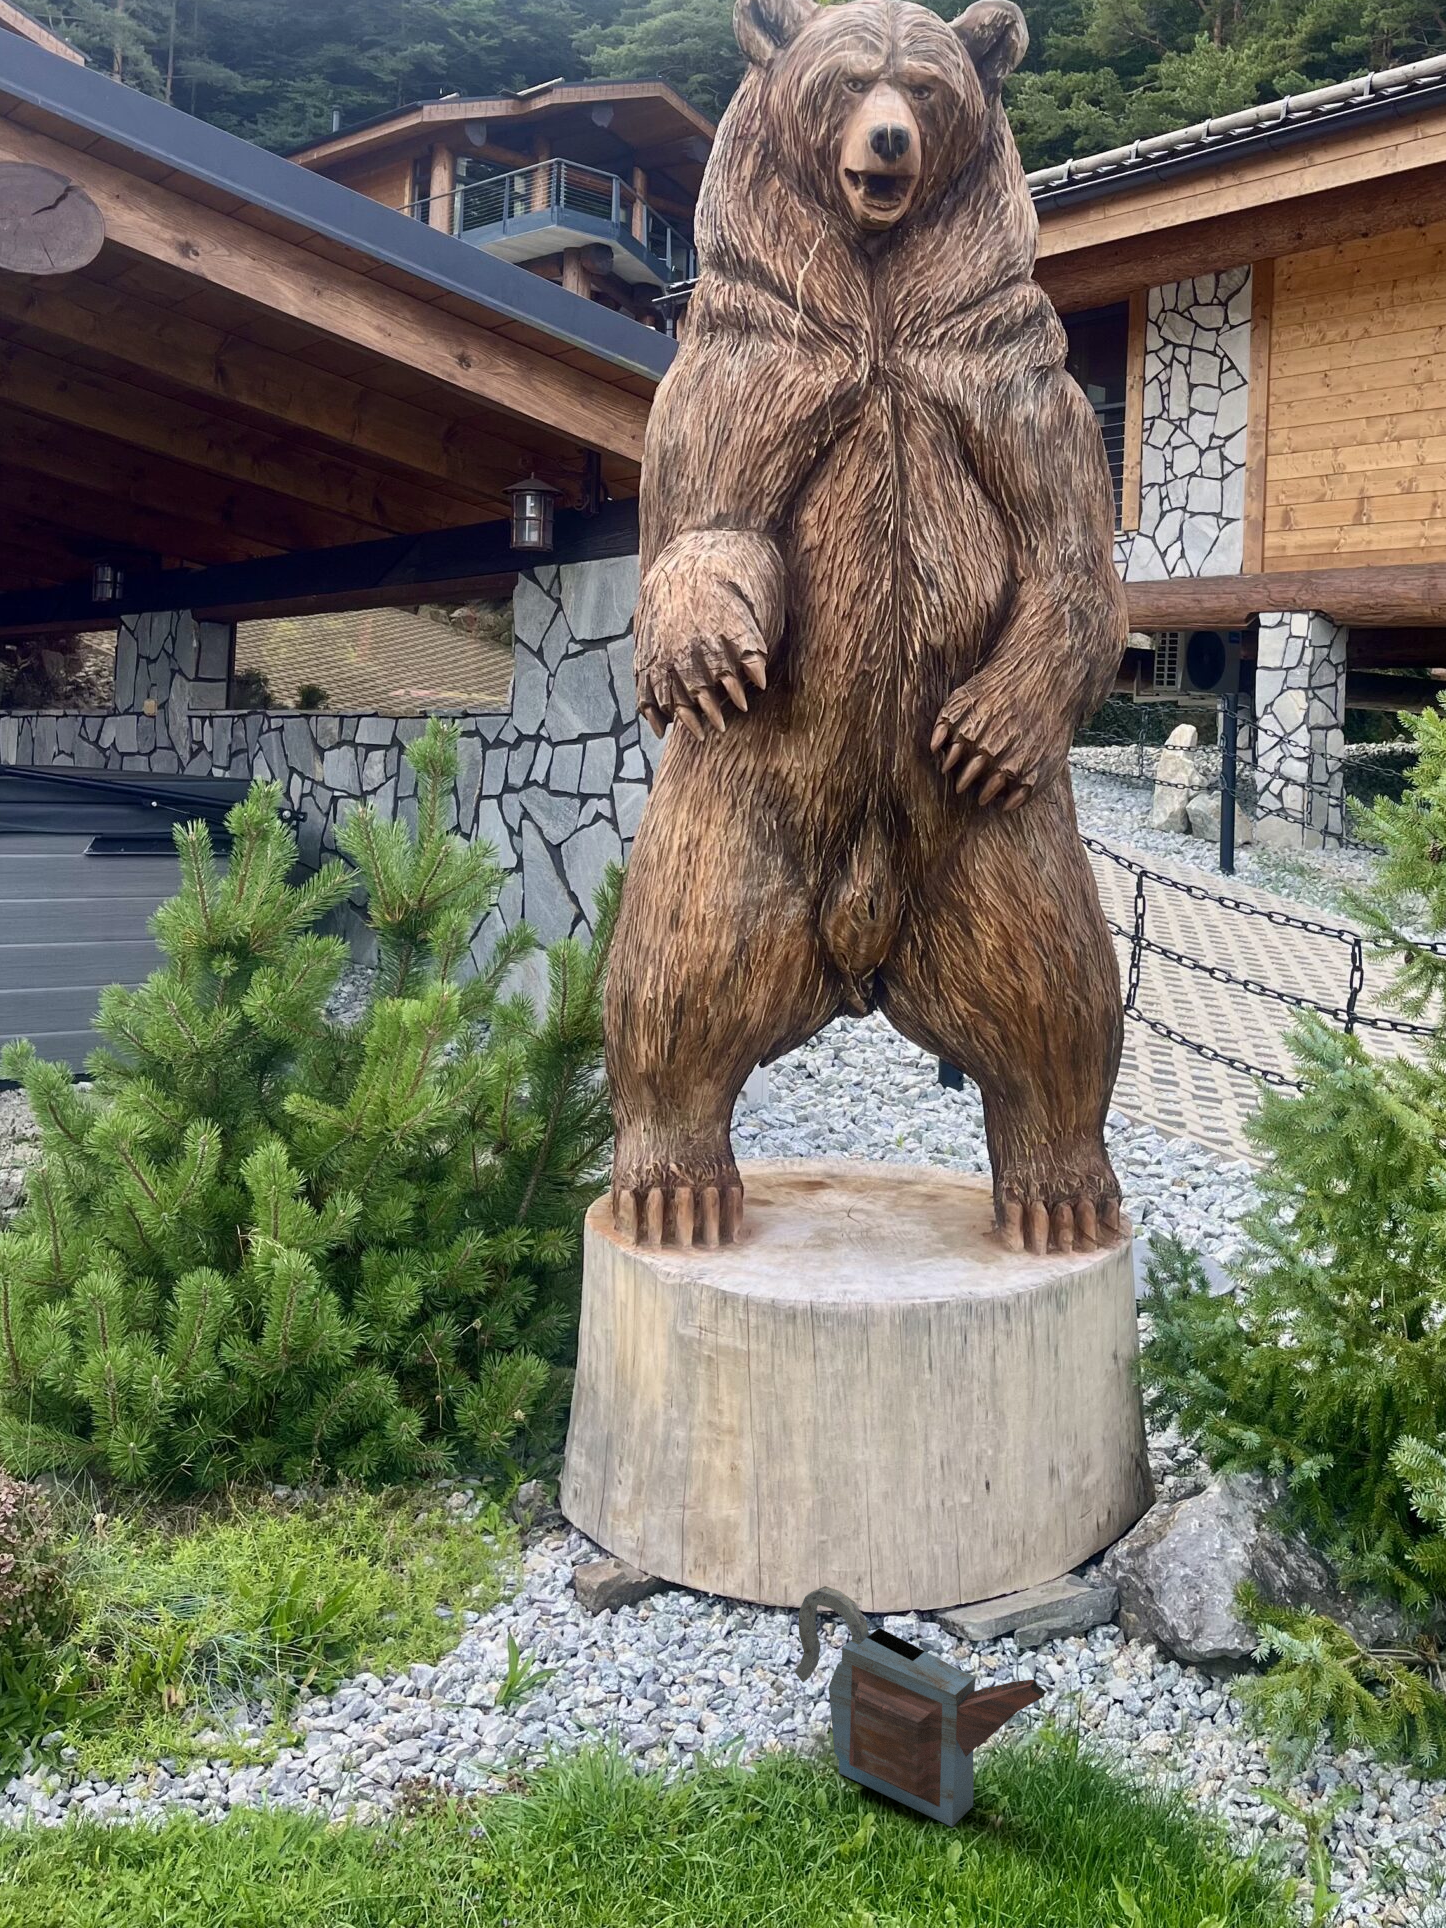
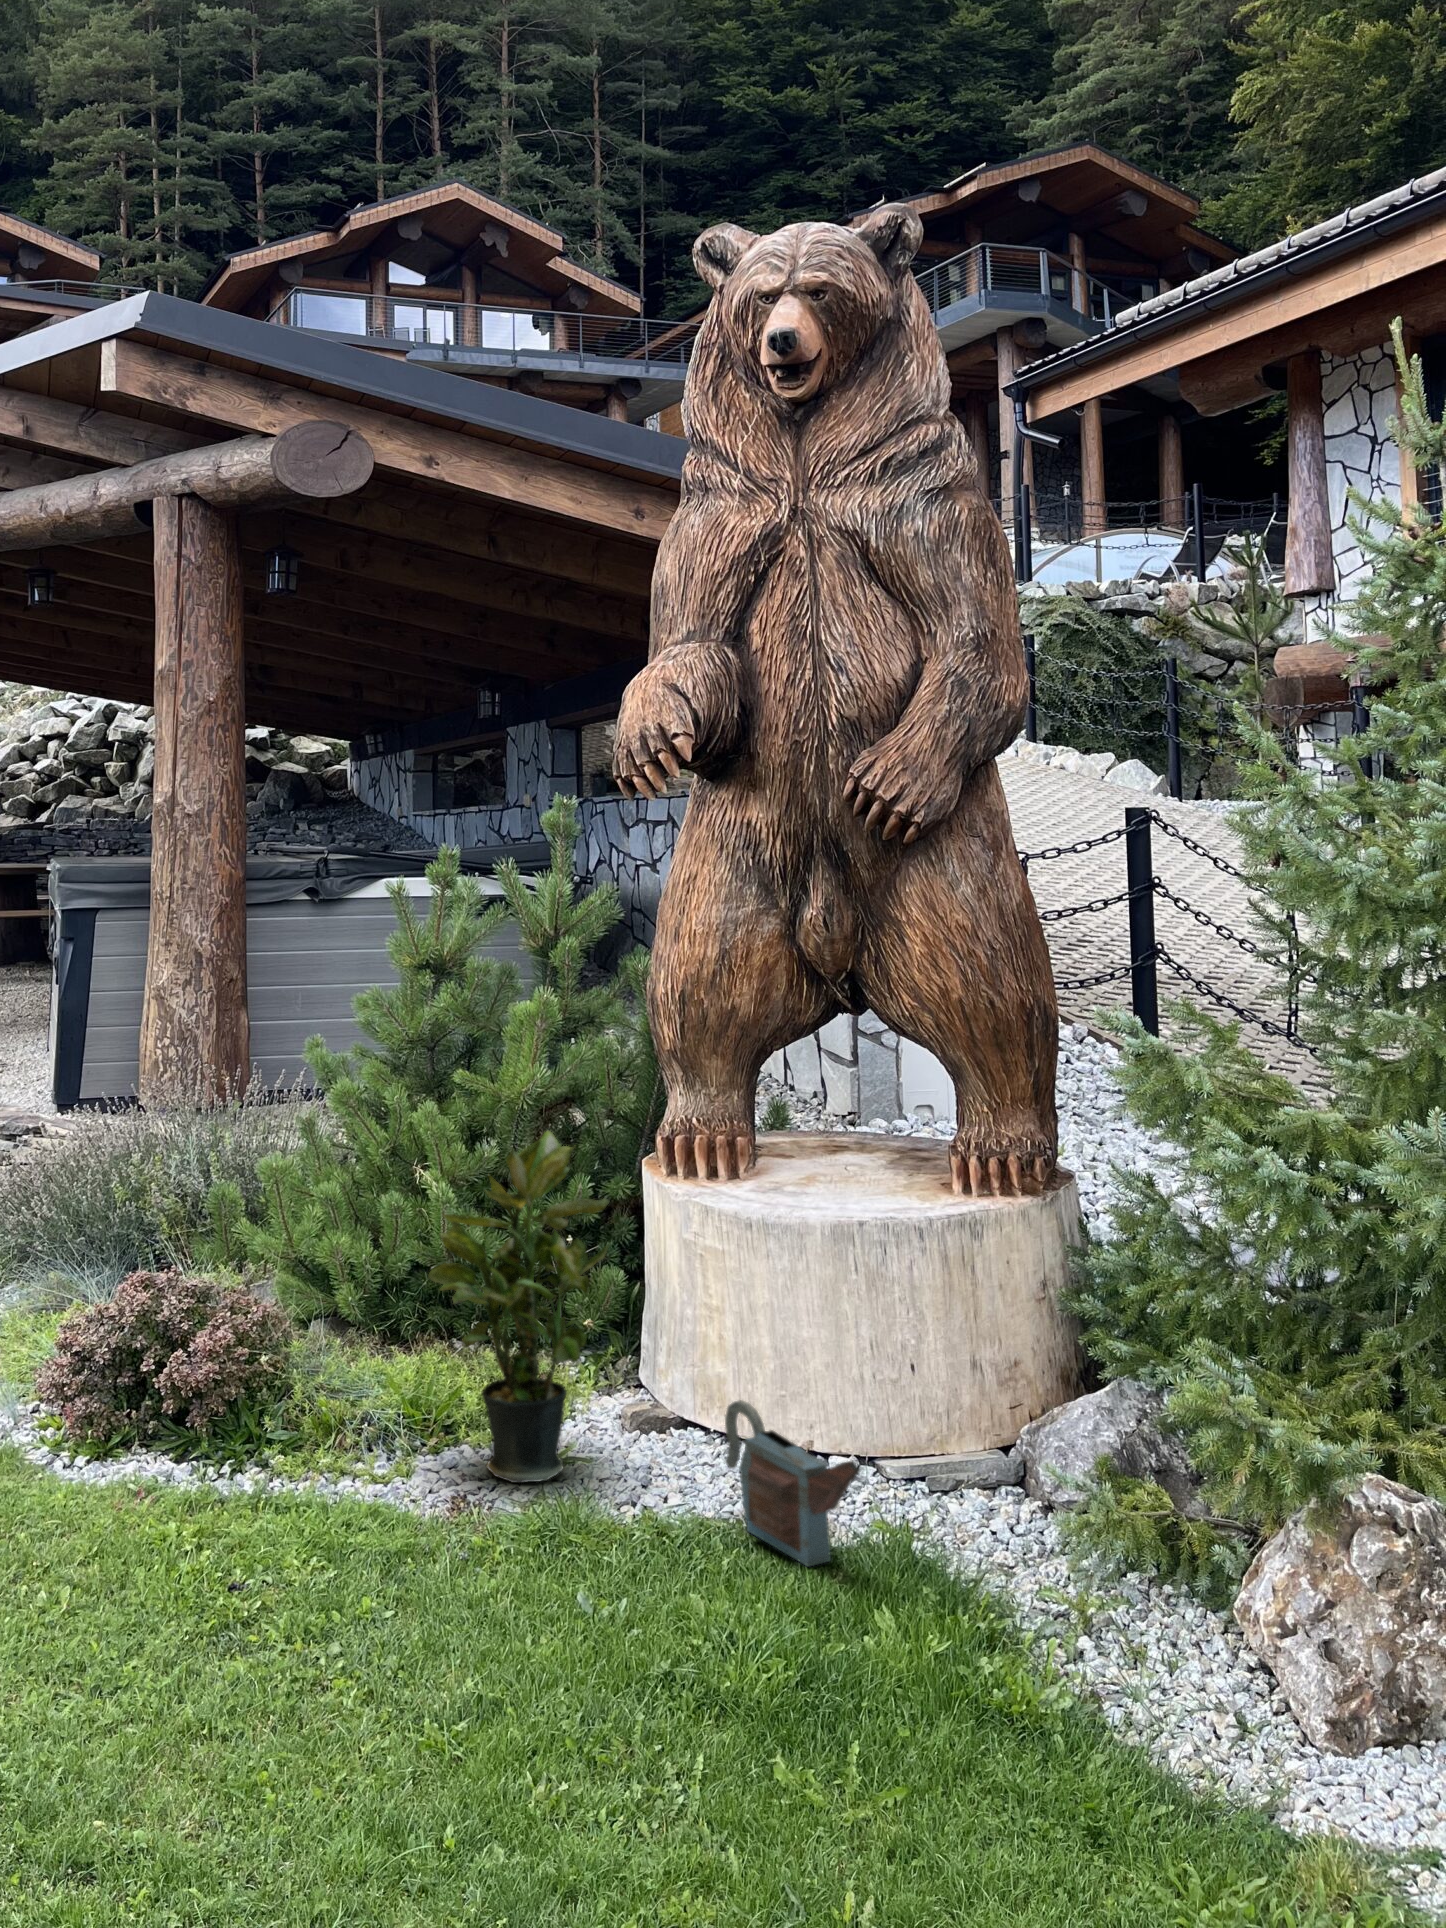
potted plant: none [343,1220,620,1758] -> present [428,1131,609,1483]

